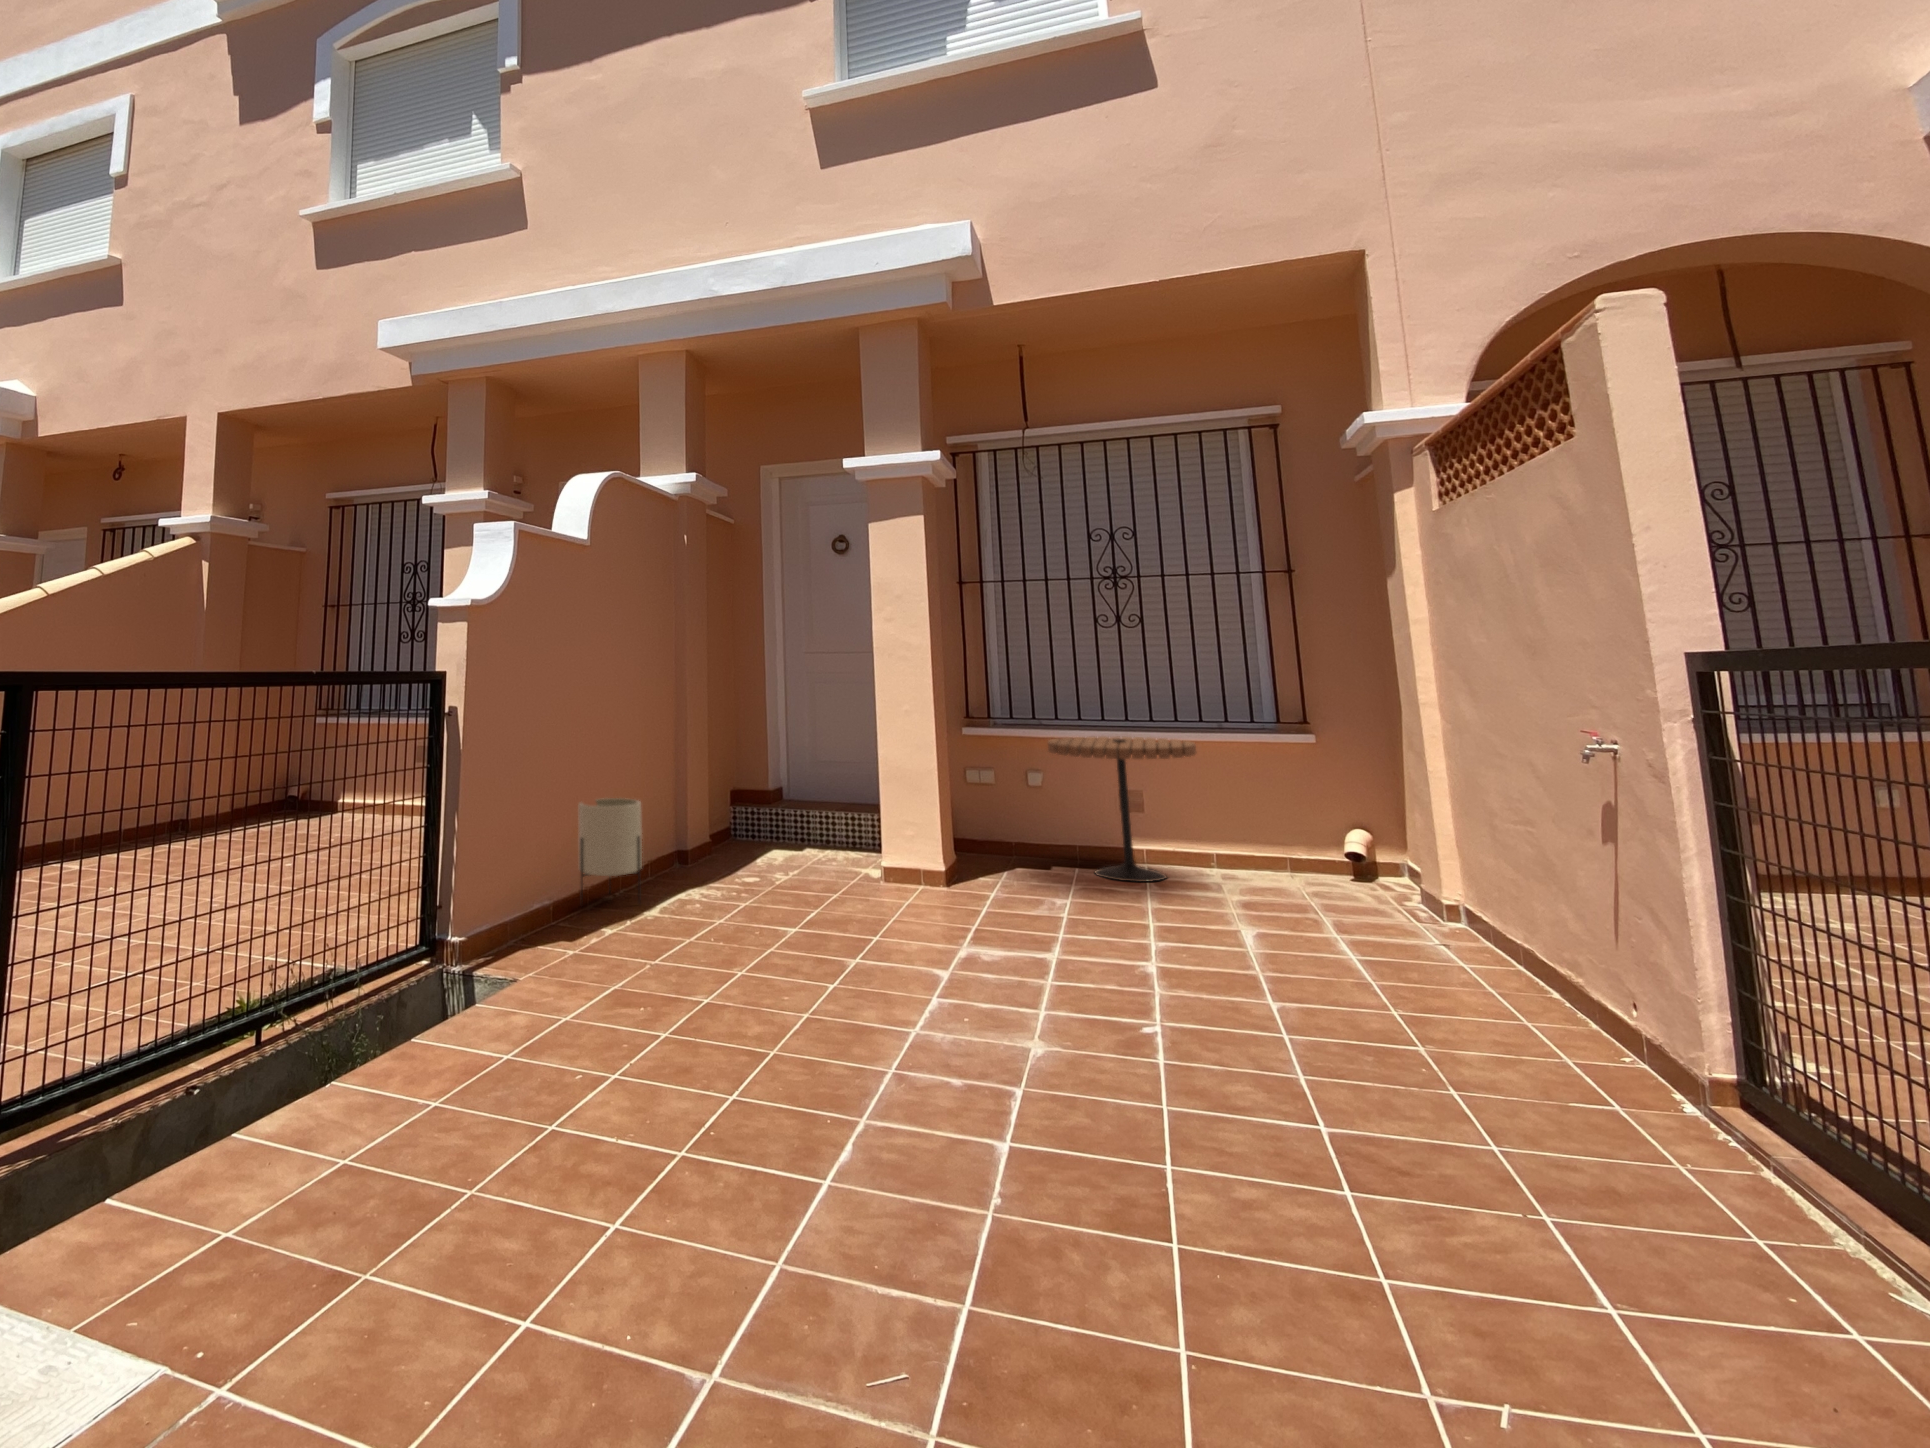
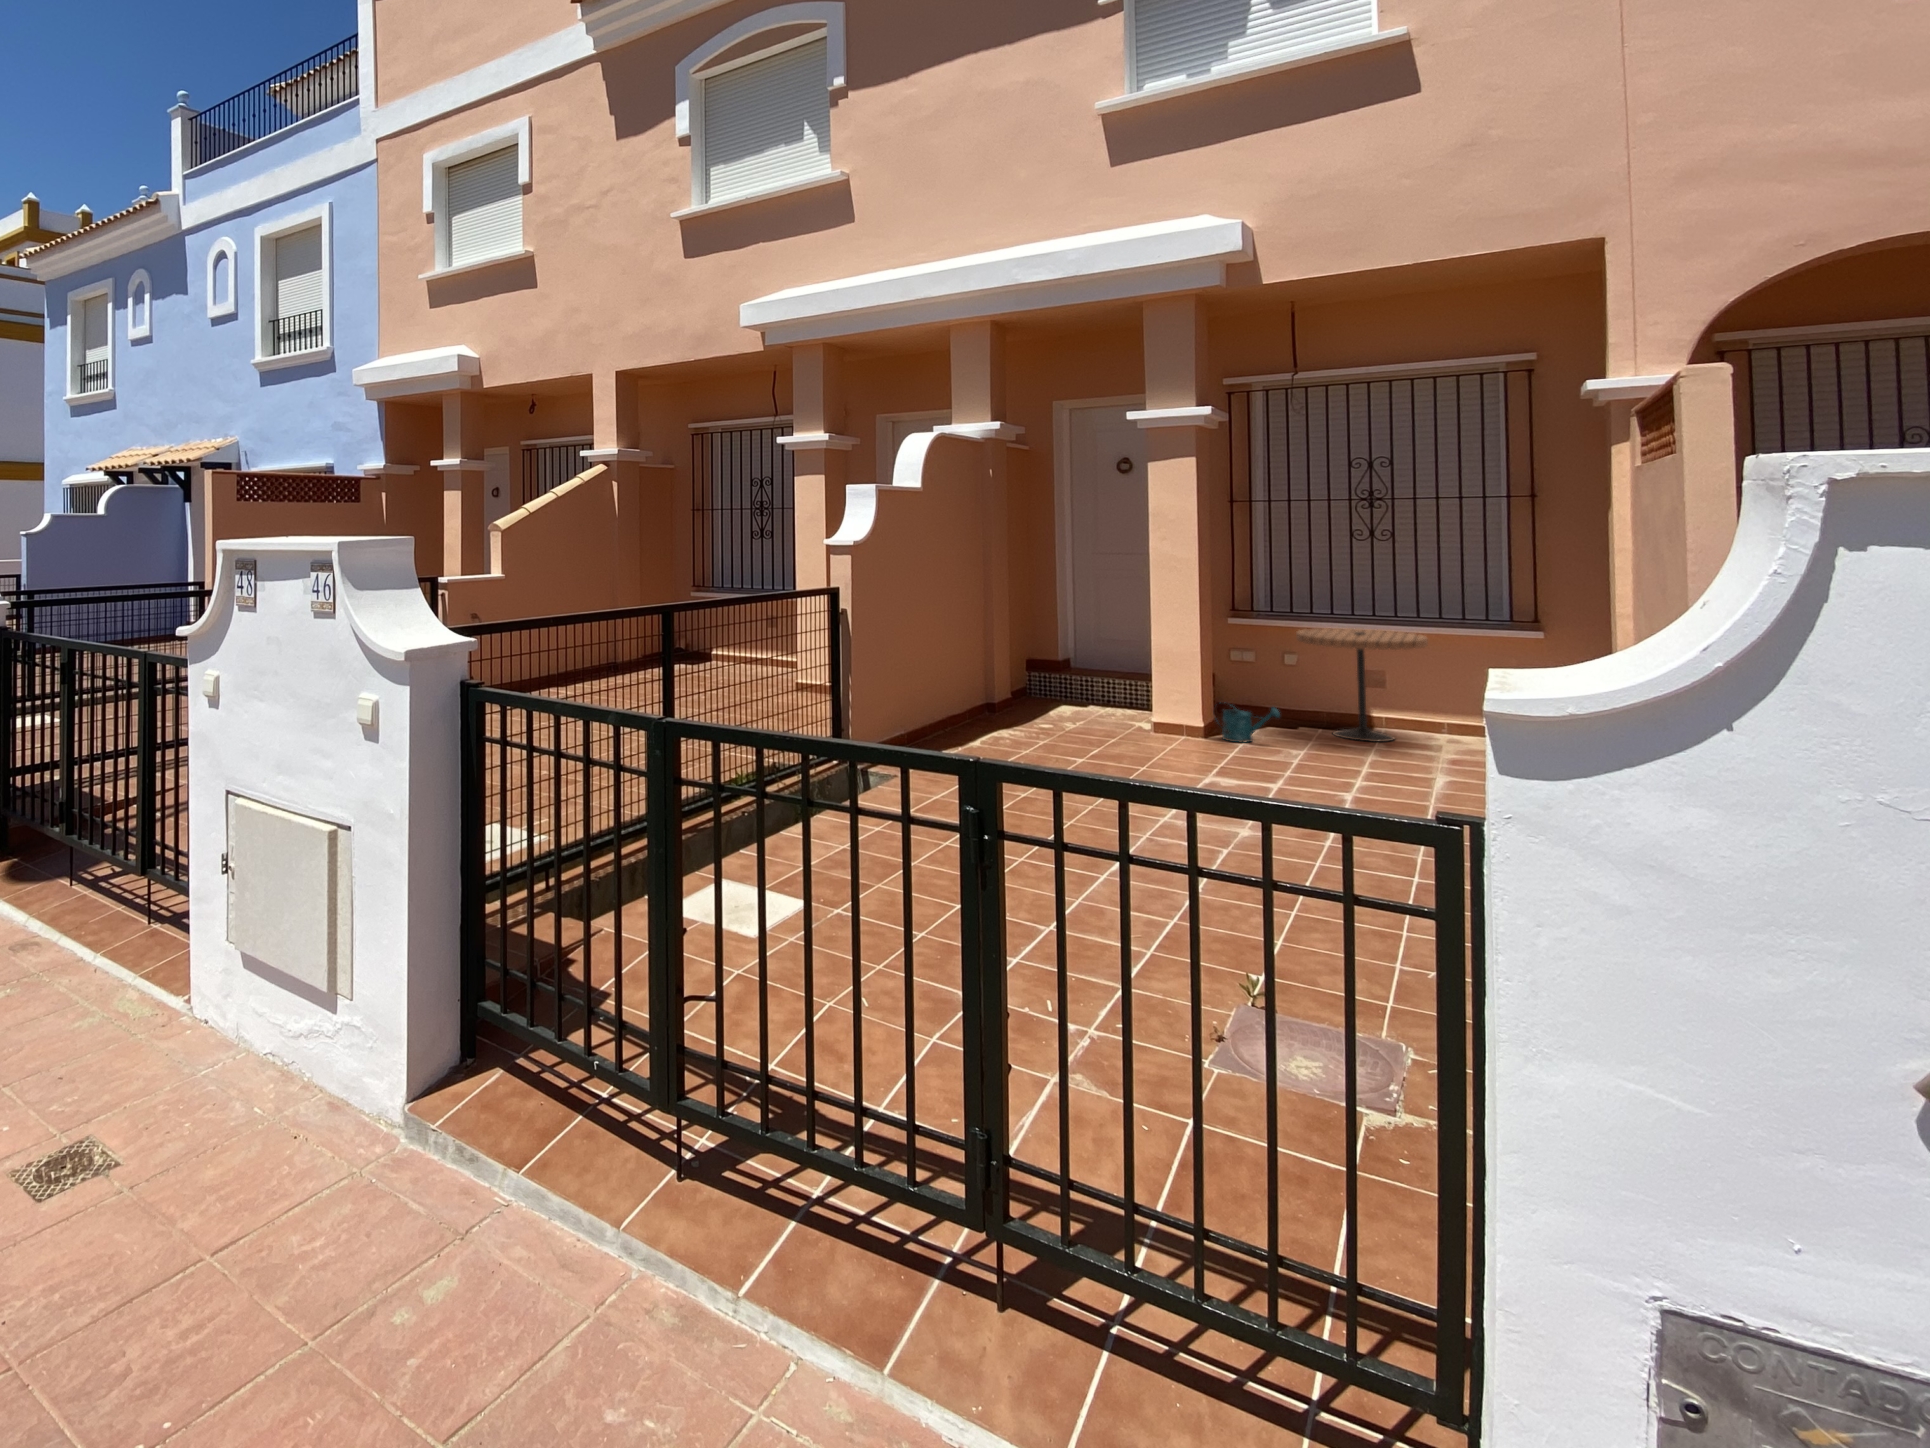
planter: present [578,798,642,904] -> none [922,665,968,738]
watering can: none [957,837,1038,892] -> present [1222,702,1280,742]

